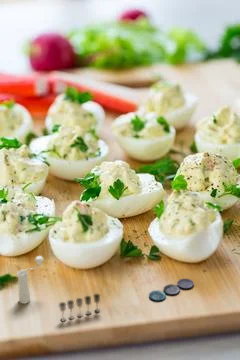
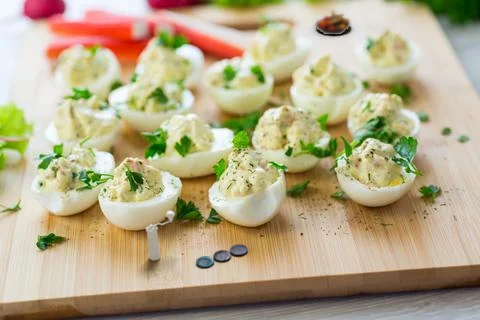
fruit bowl: none [194,69,226,91] -> present [316,12,350,35]
pepper mill: present [17,256,43,303] -> present [146,211,175,261]
wine glass: present [59,294,100,321] -> none [94,257,140,285]

